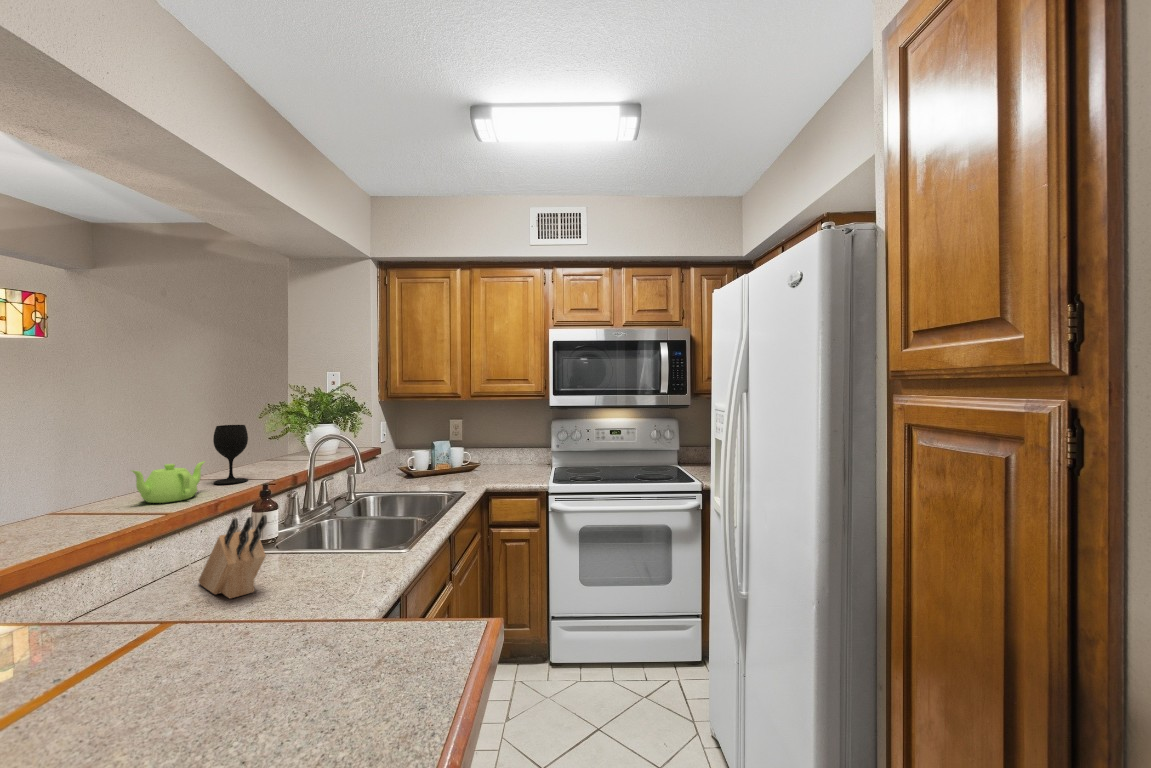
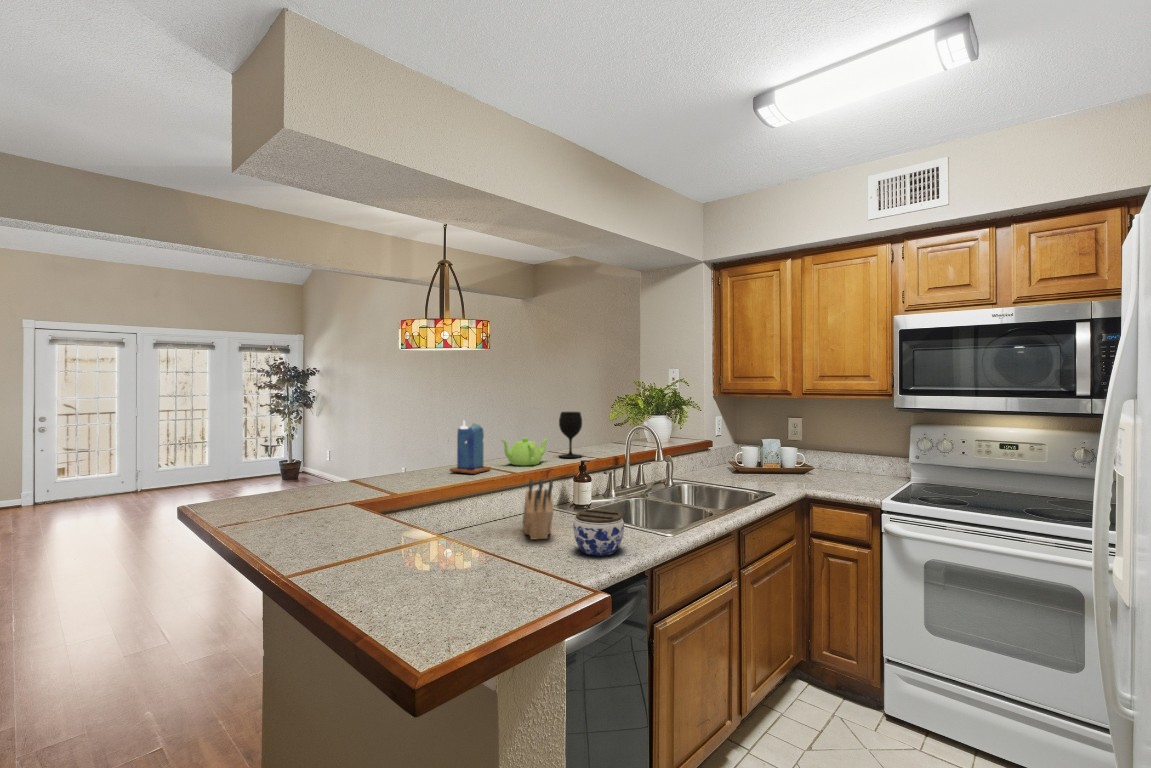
candle: none [41,447,120,528] -> present [450,421,491,474]
jar: none [305,540,371,598] -> present [573,510,624,556]

